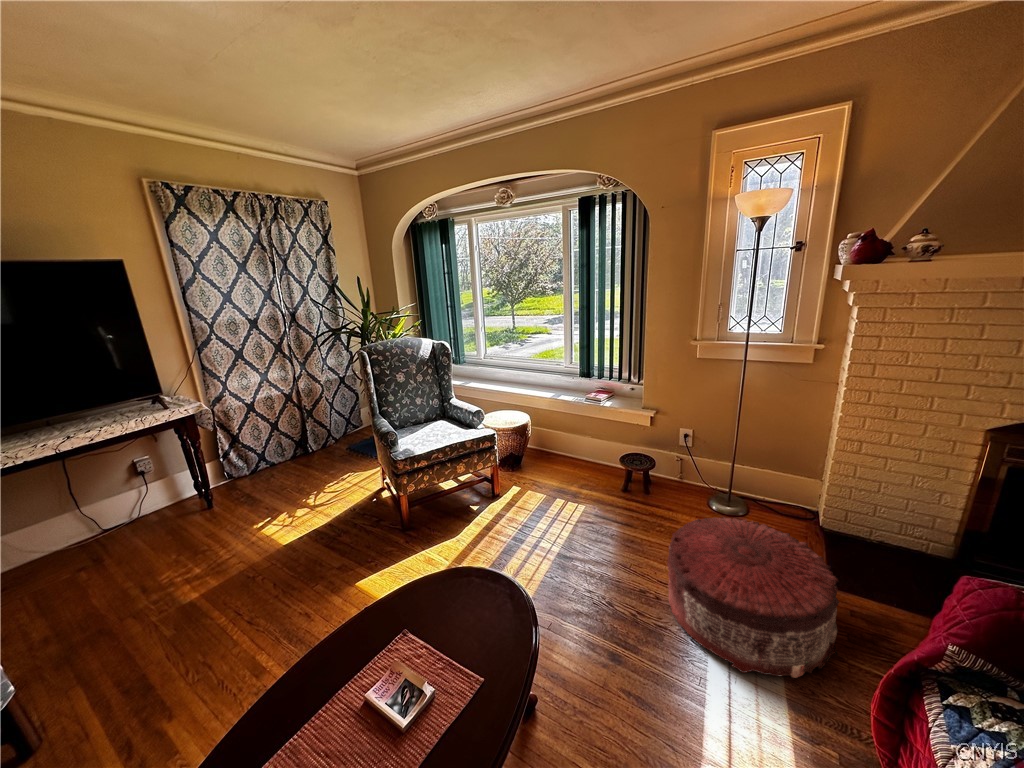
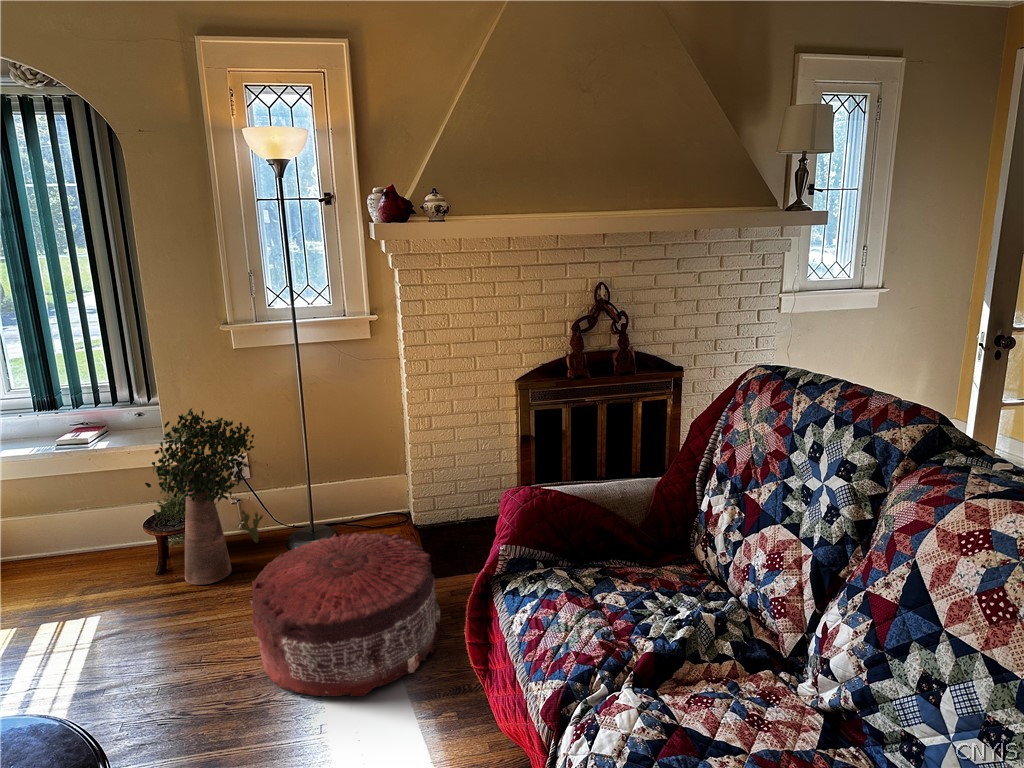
potted plant: none [622,394,698,511] -> present [145,408,263,585]

